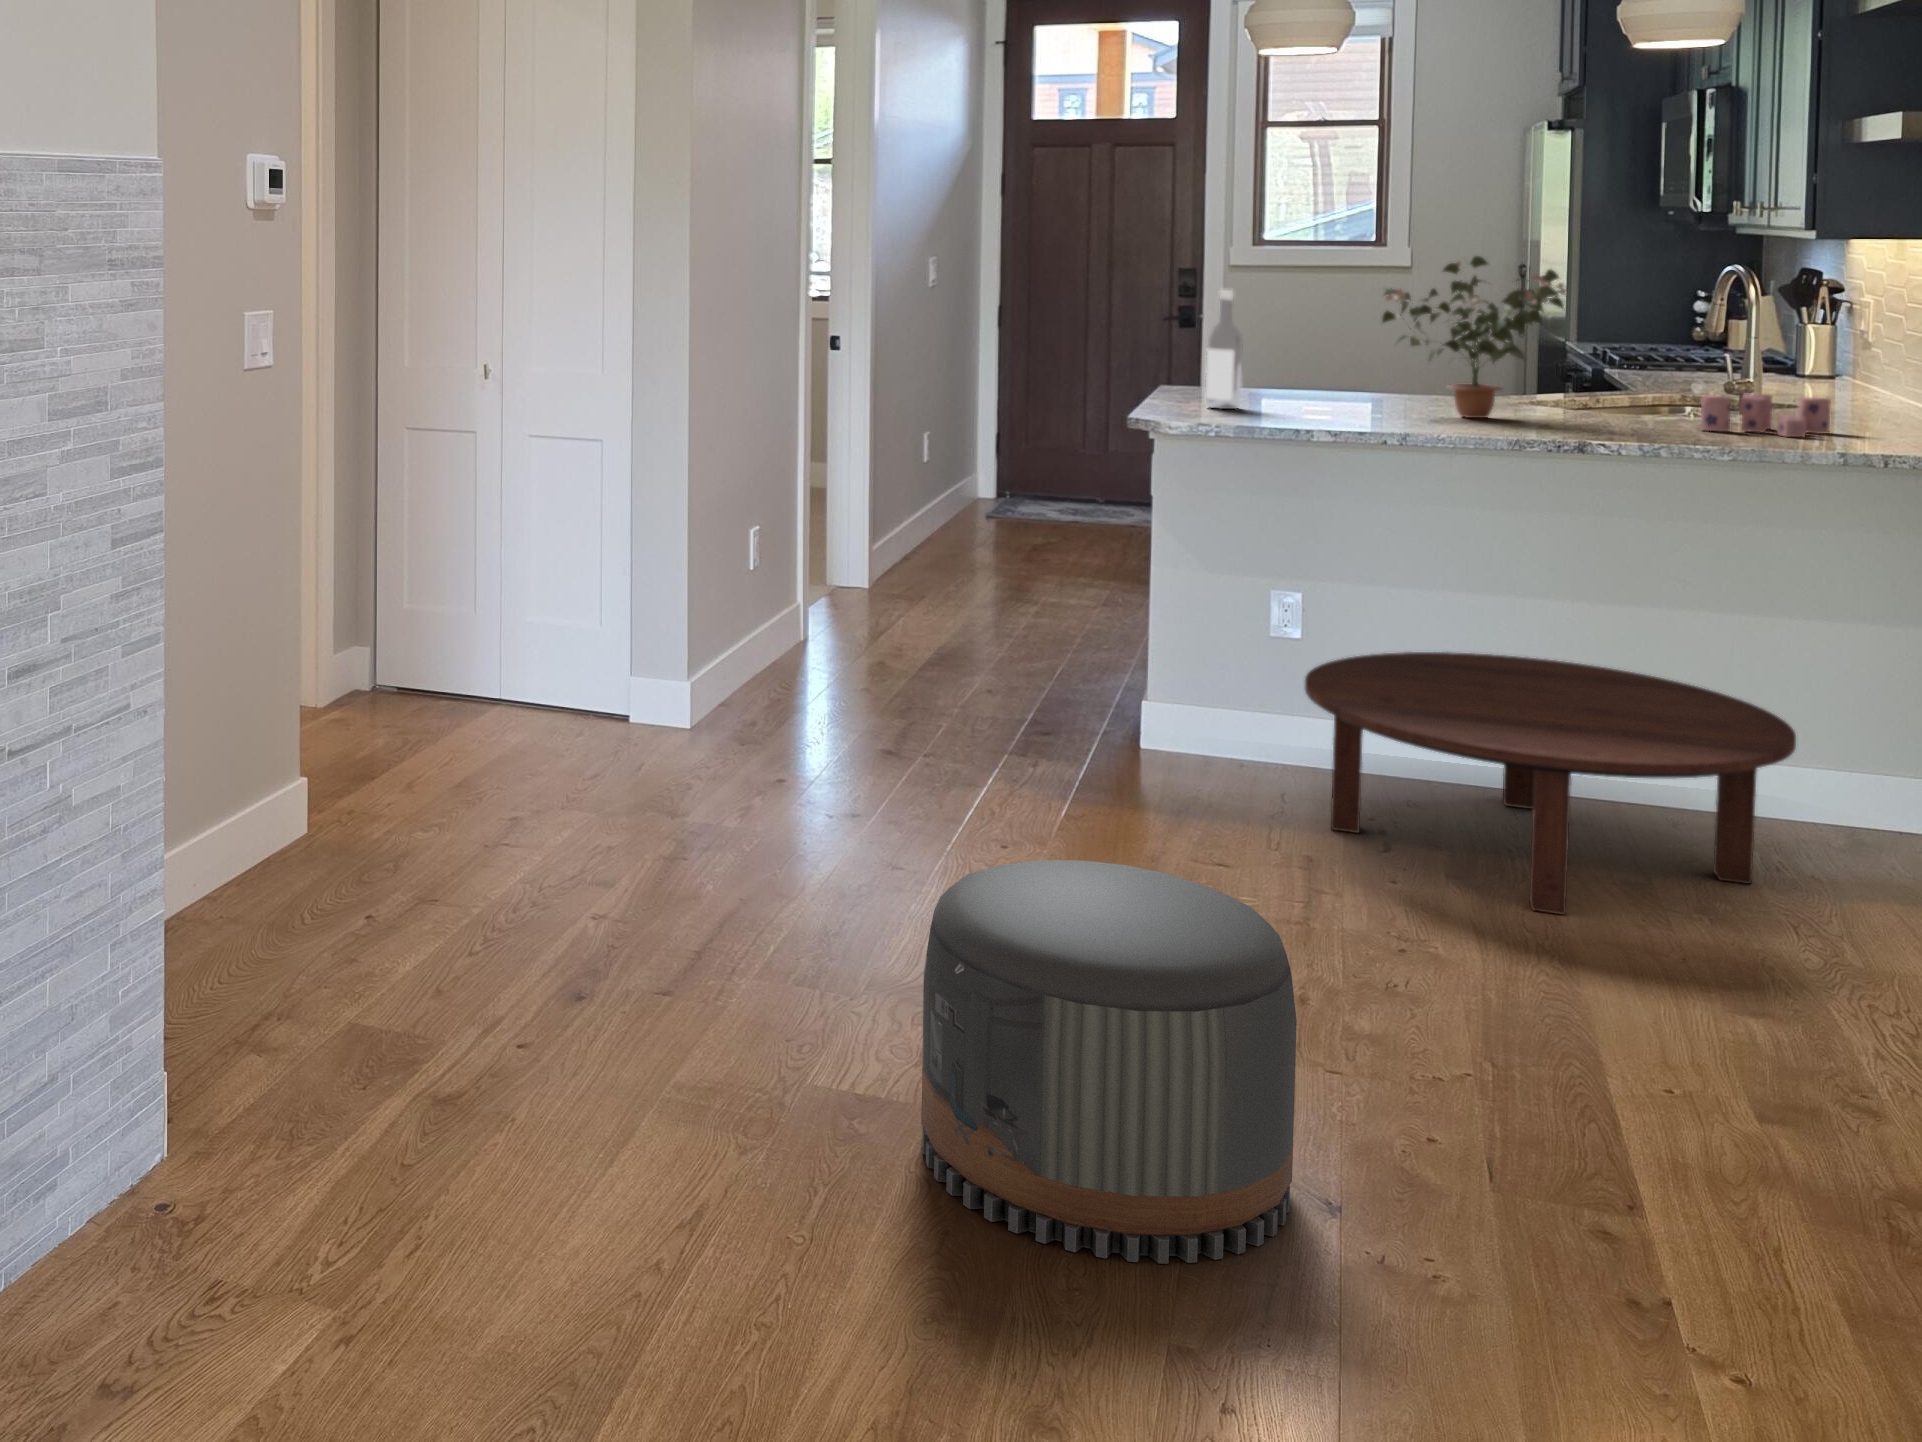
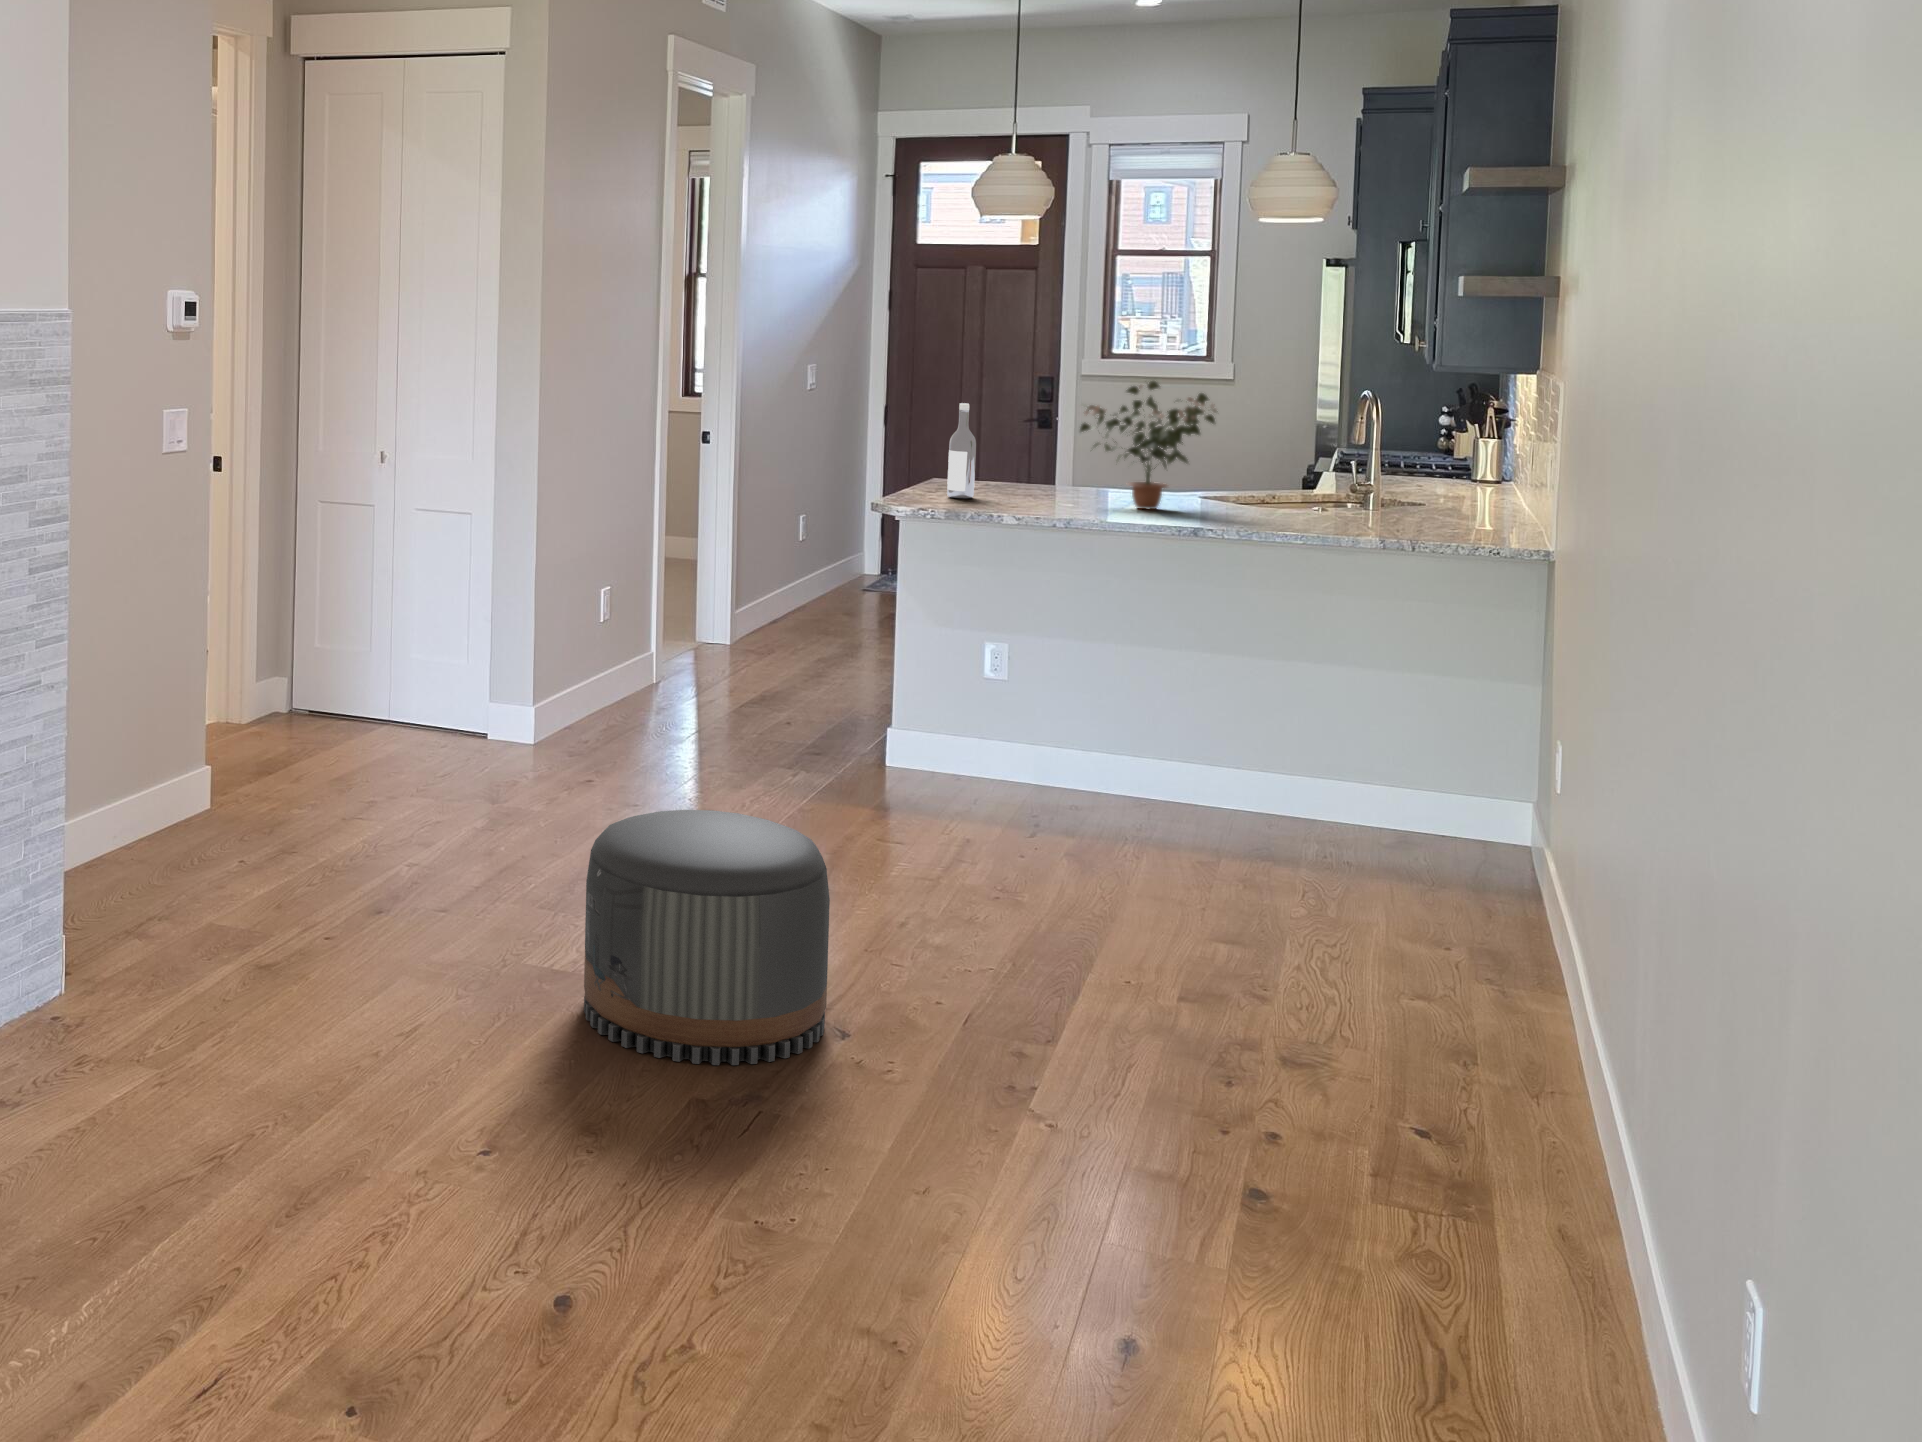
candle: present [1701,394,1831,437] -> none [1304,494,1402,528]
coffee table: present [1305,652,1796,915] -> none [984,693,1333,883]

